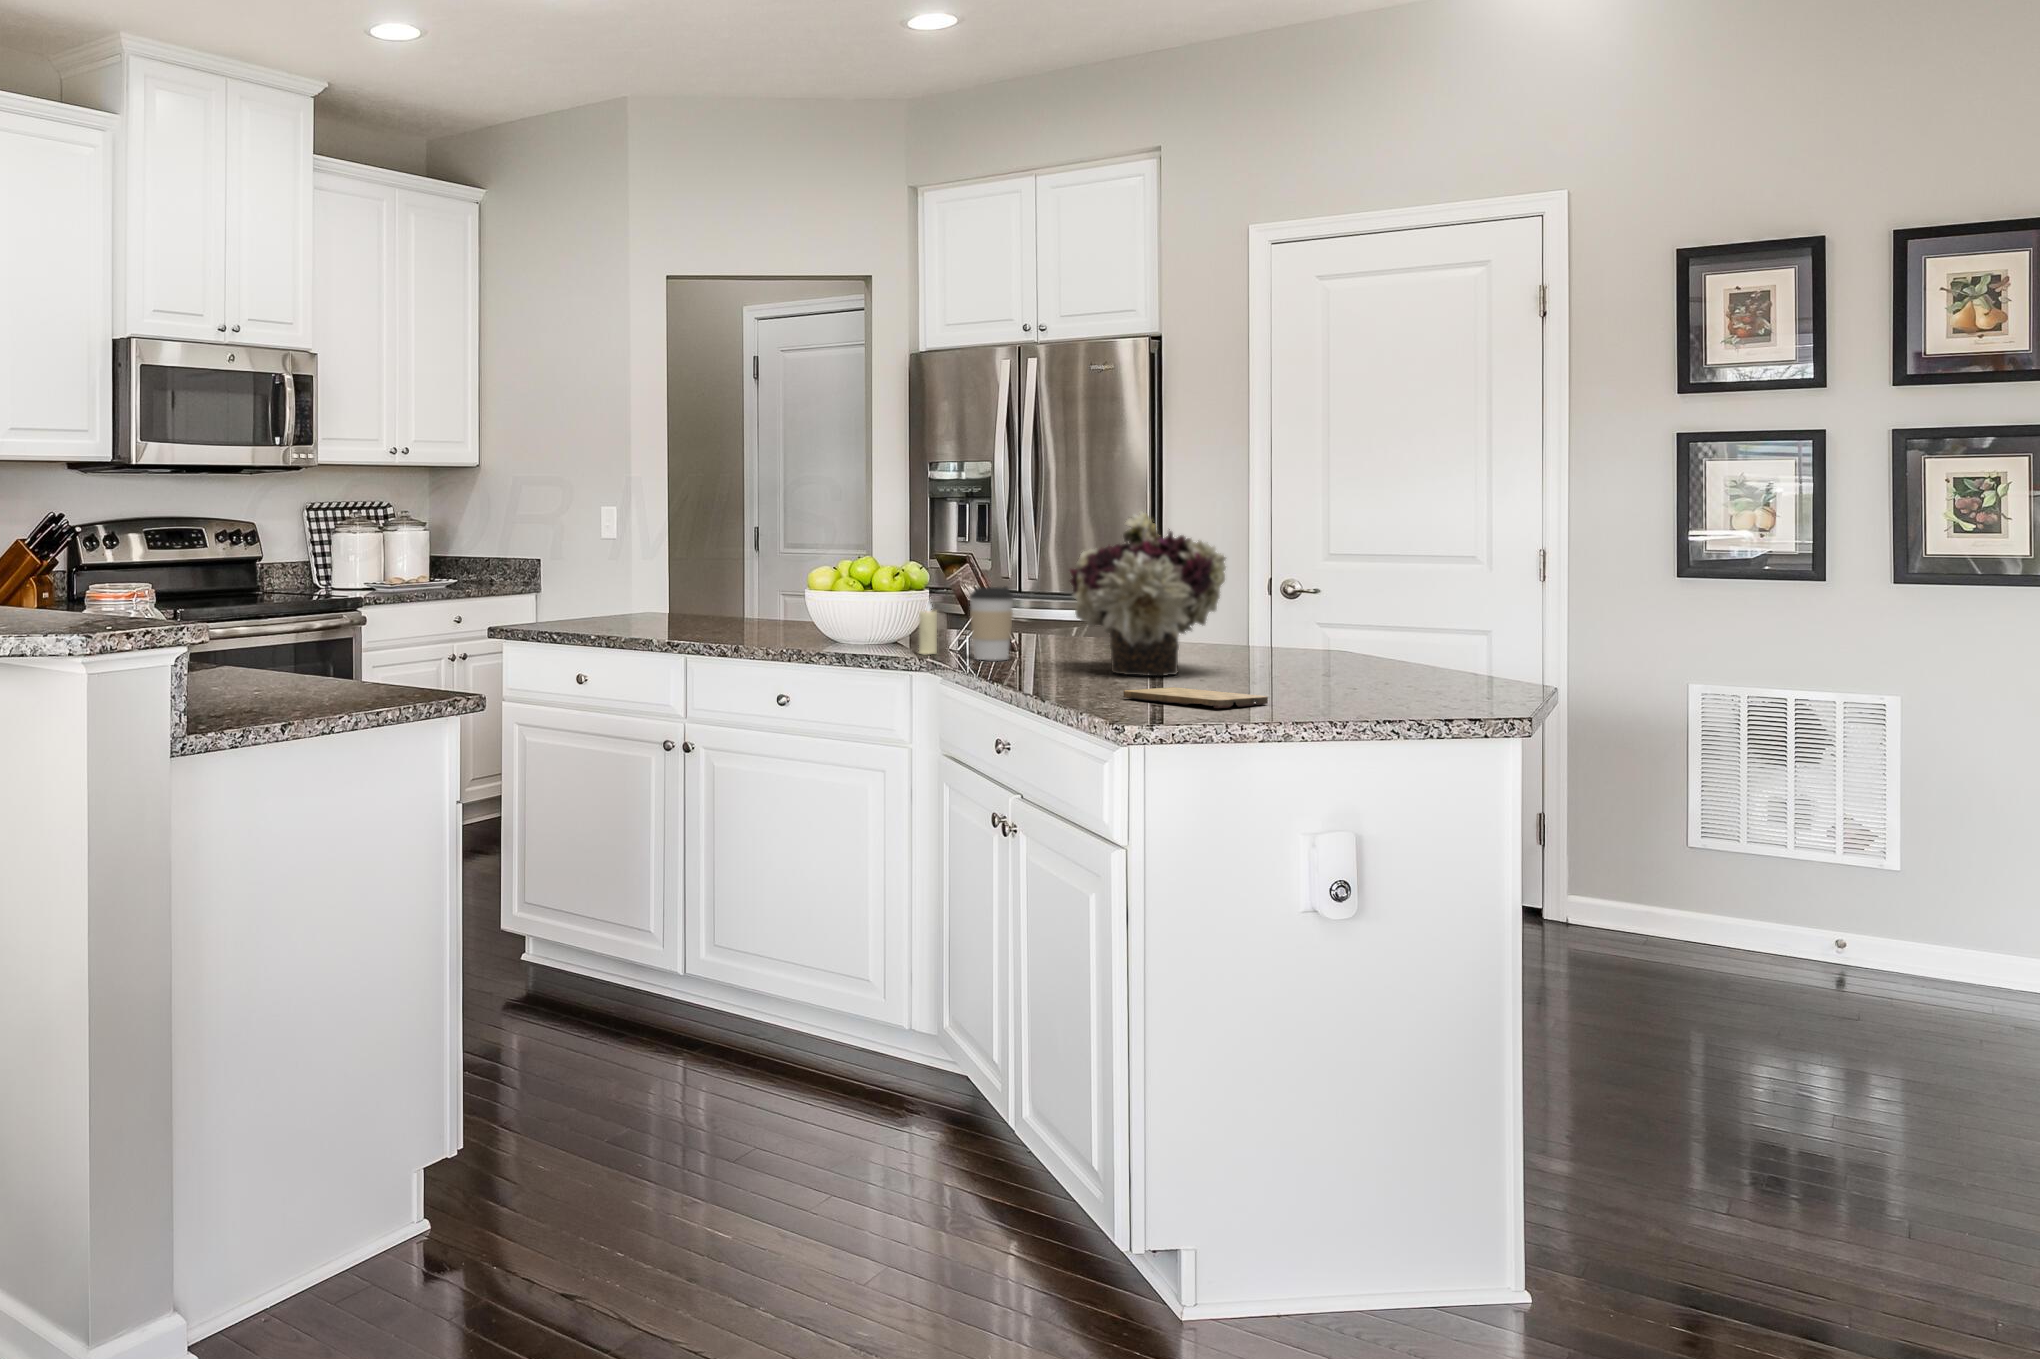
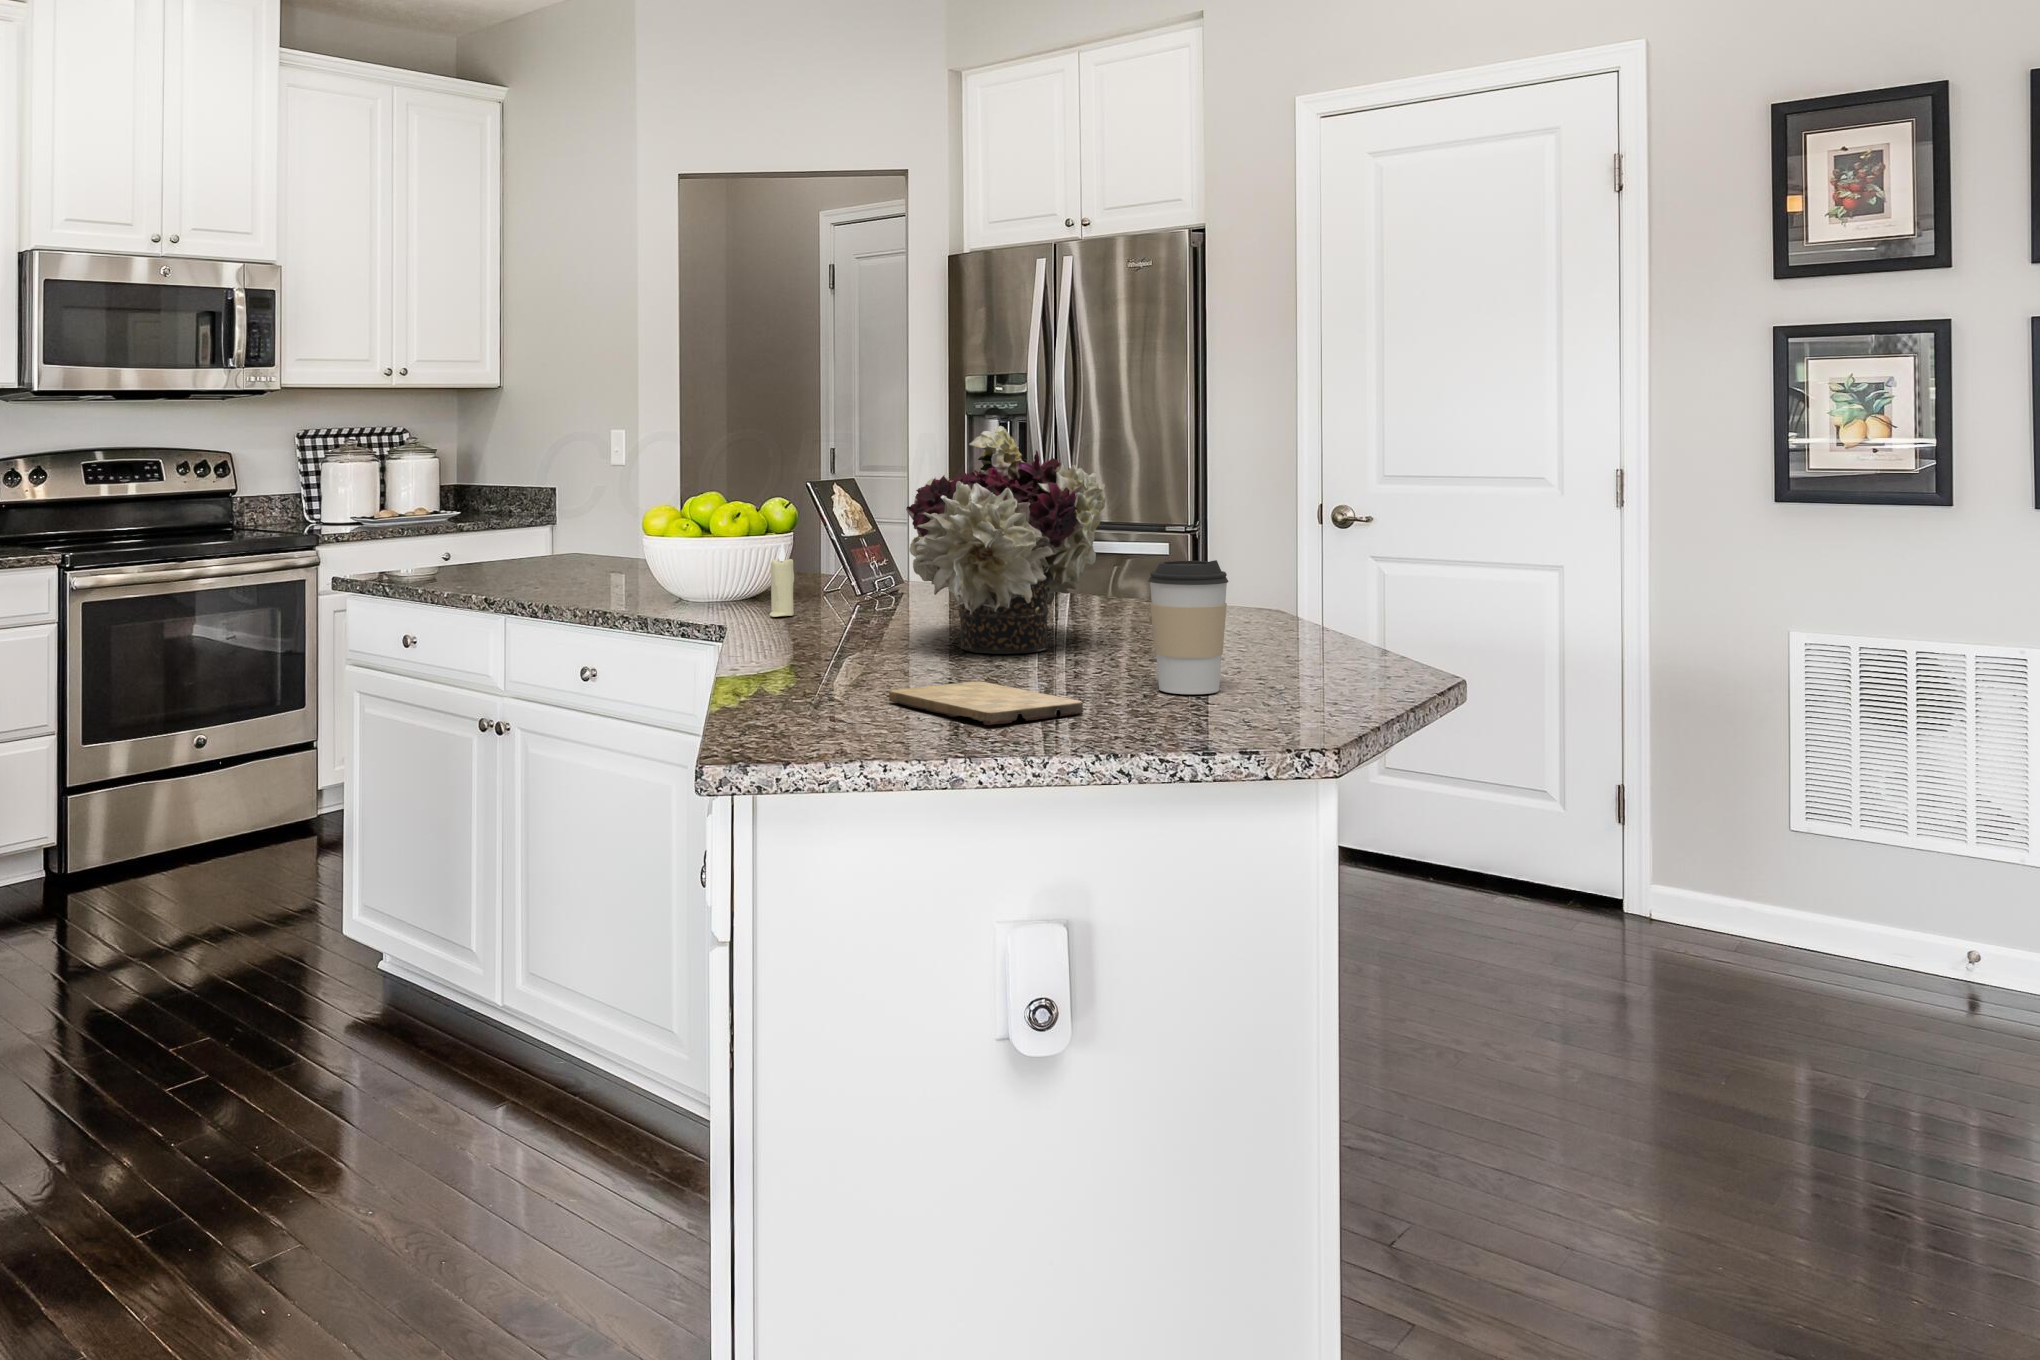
coffee cup: present [970,587,1013,660] -> present [1148,560,1228,694]

